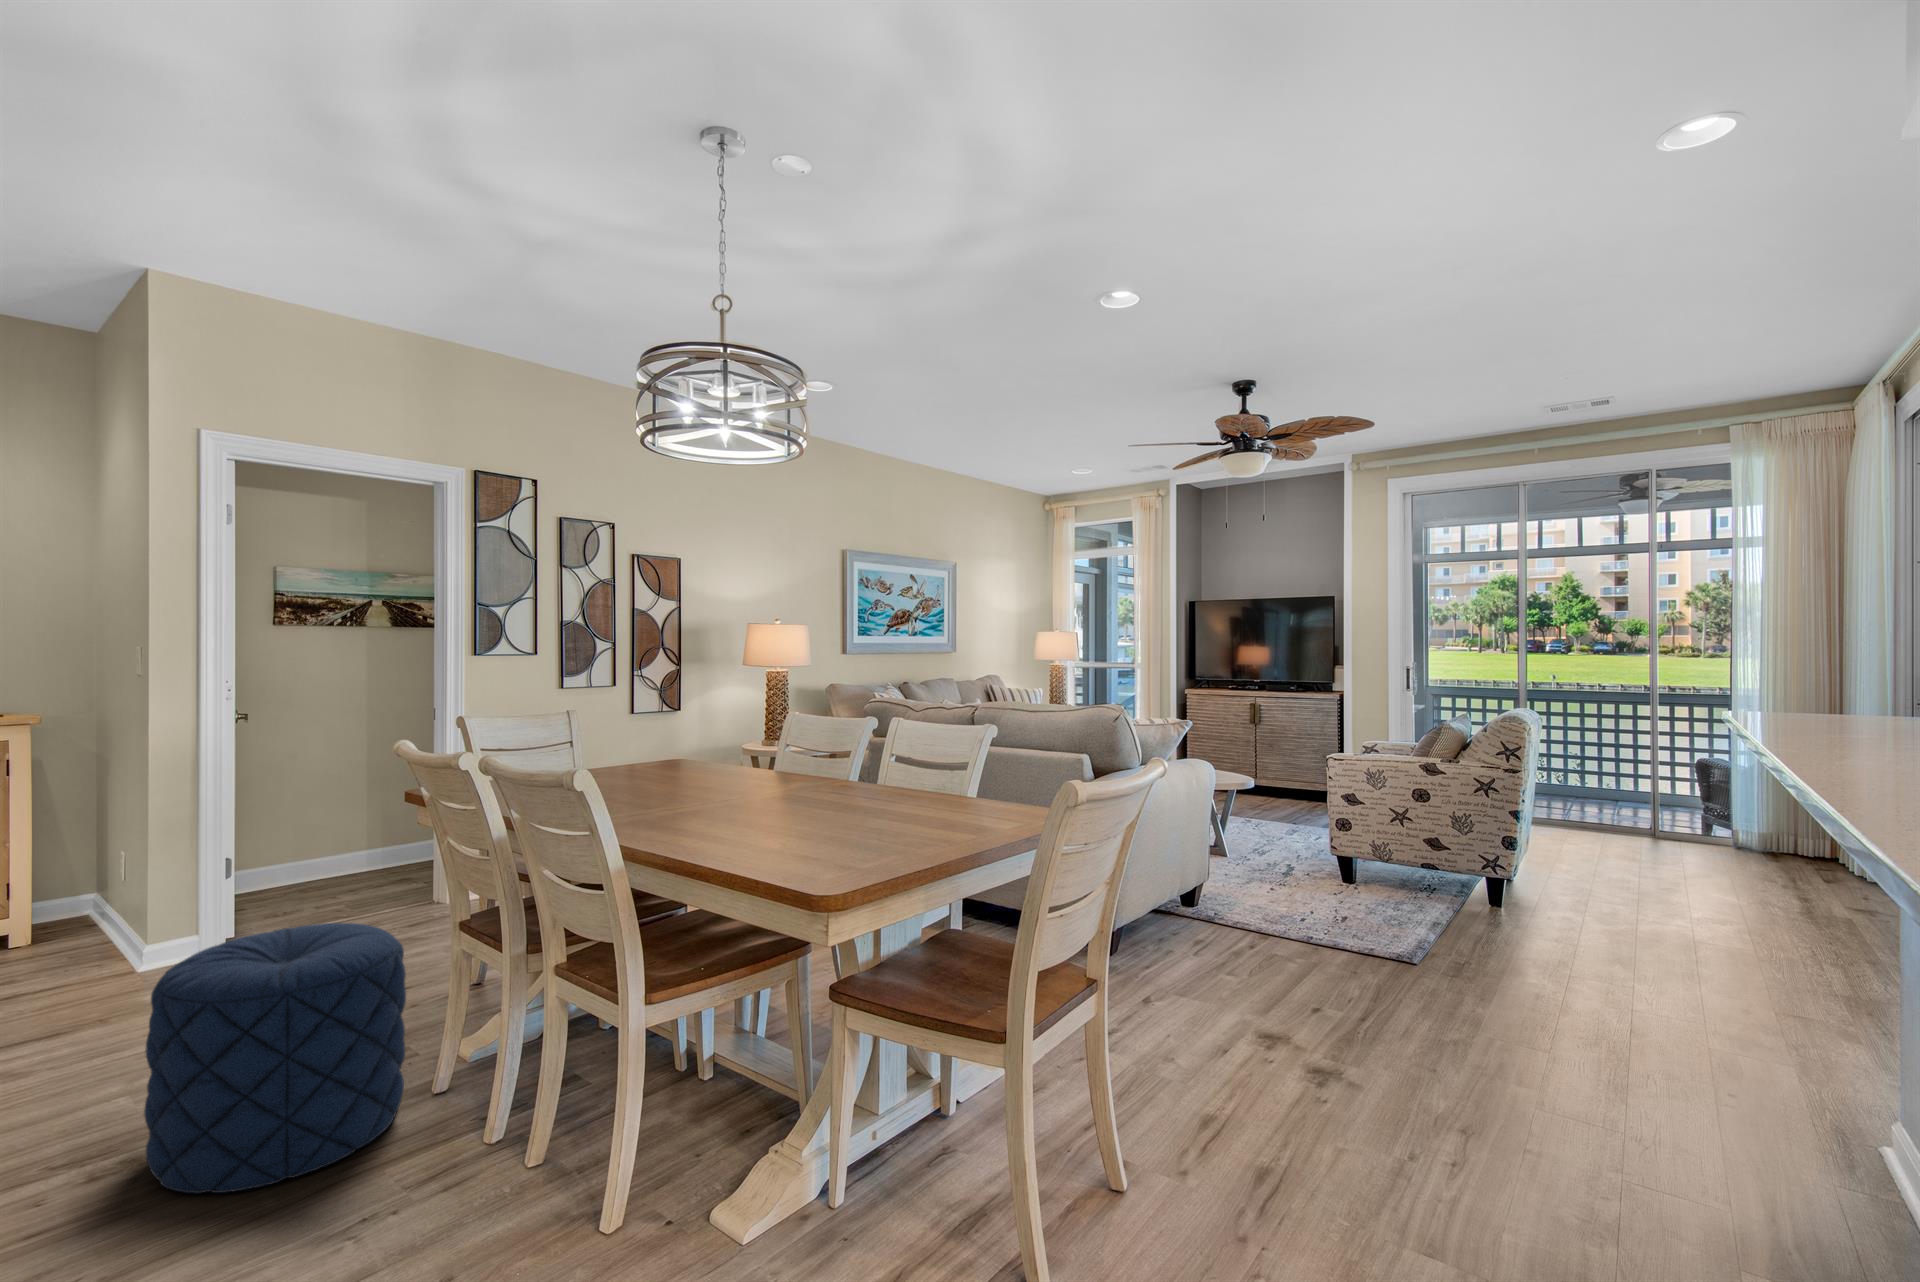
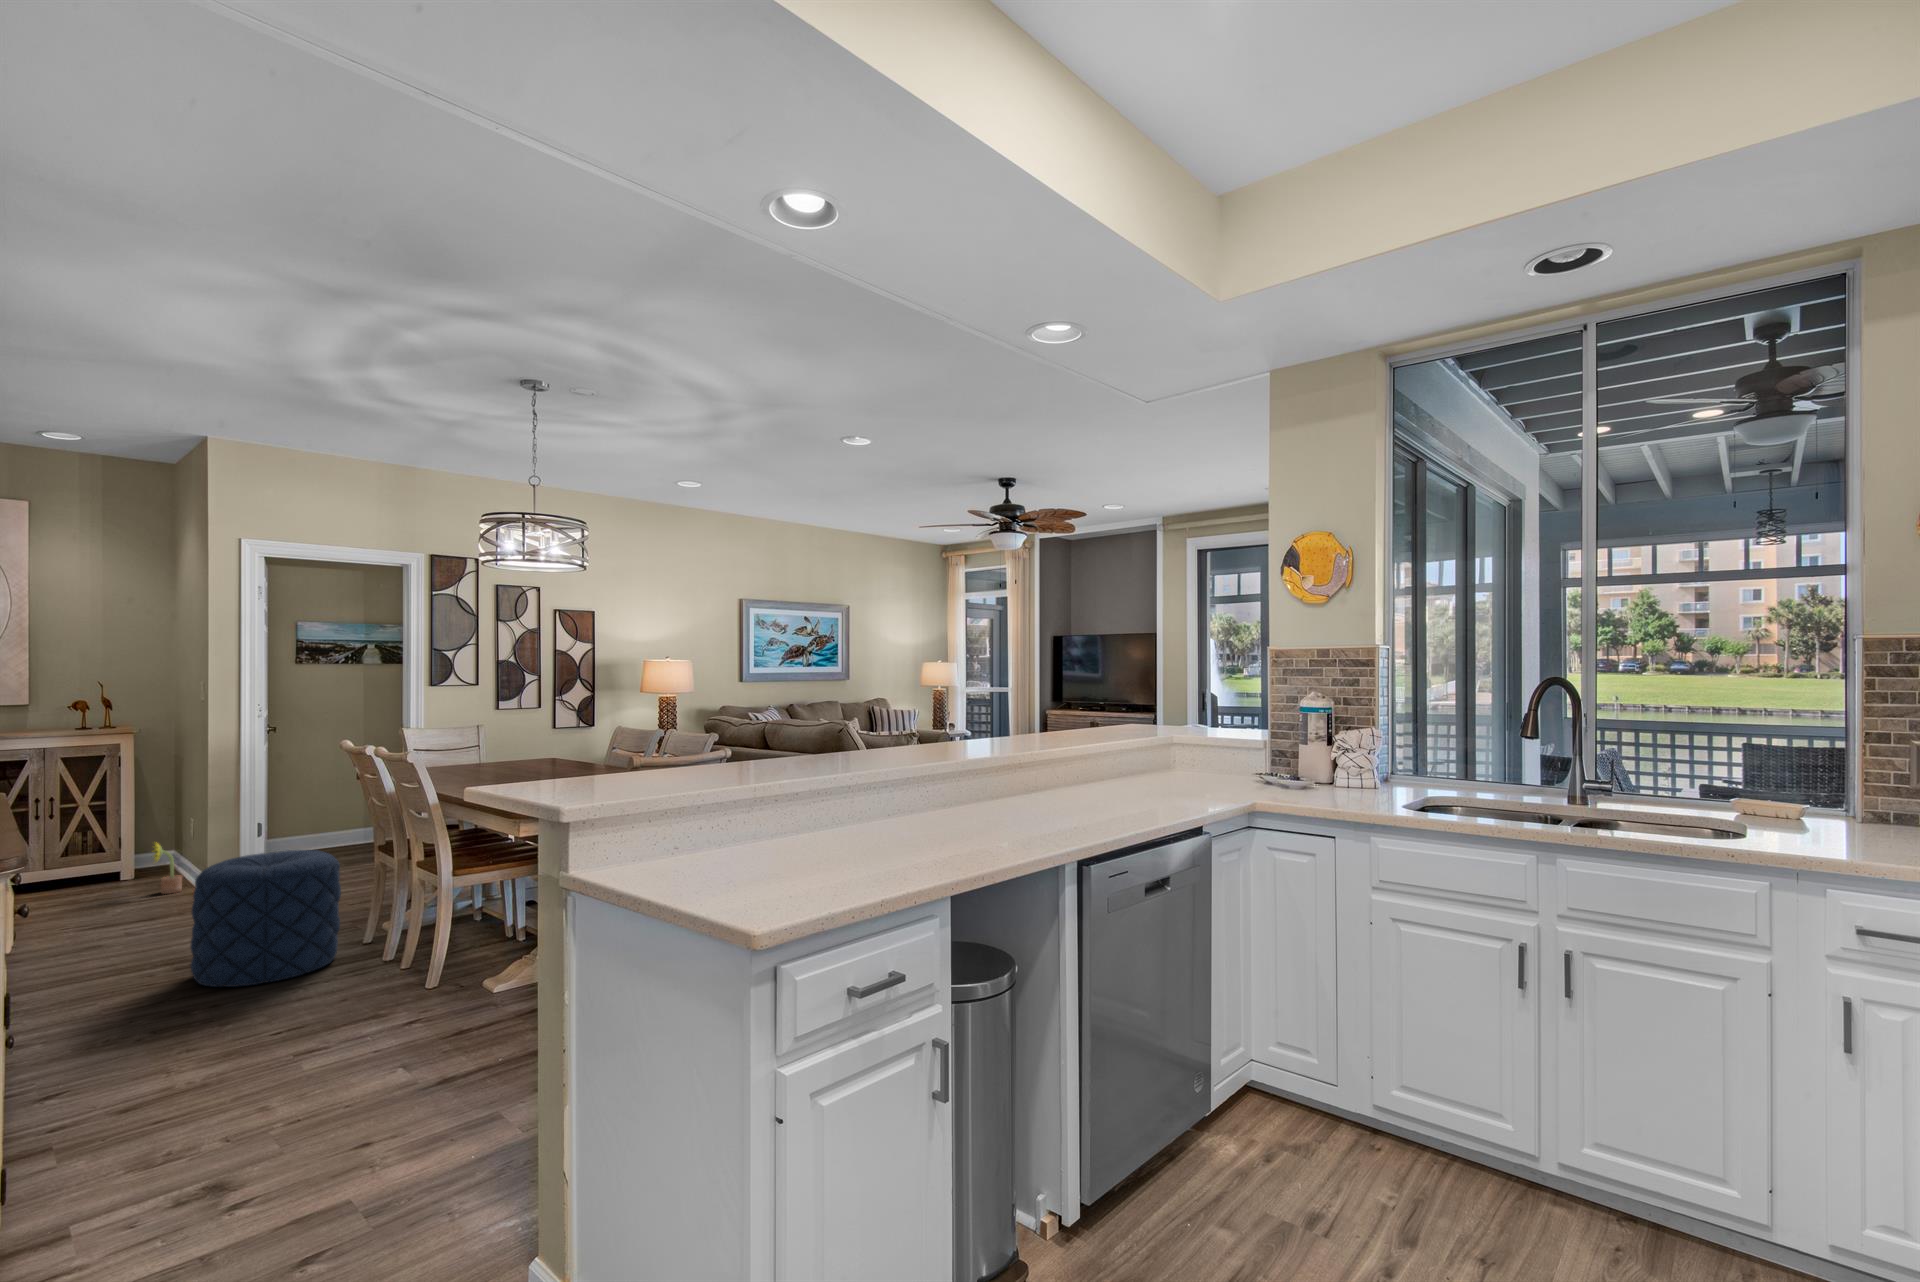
decorative plant: none [67,885,117,966] -> present [154,843,182,894]

